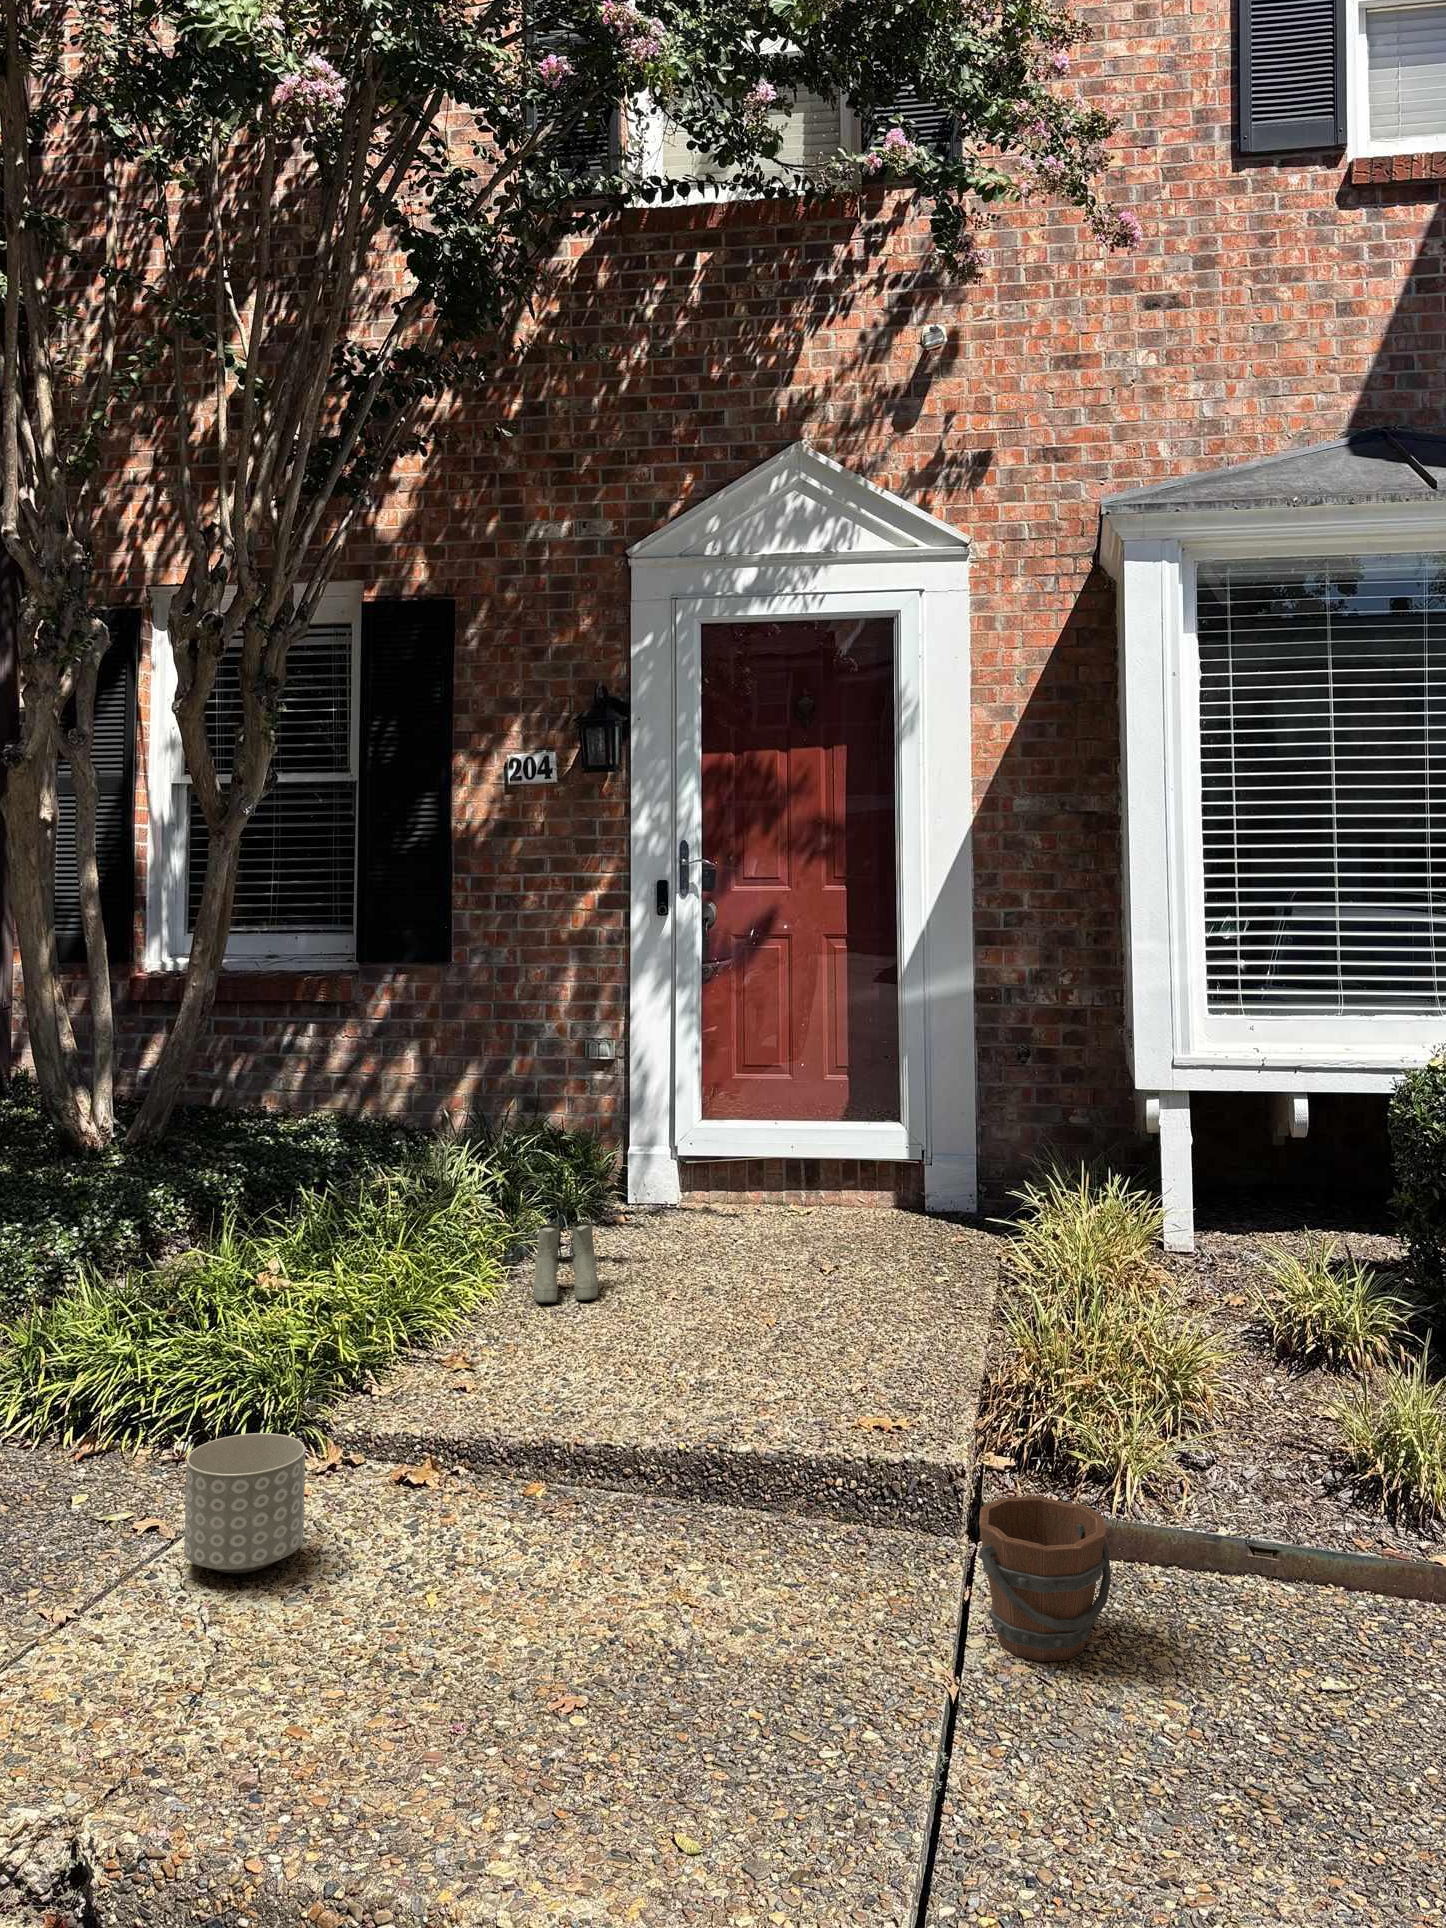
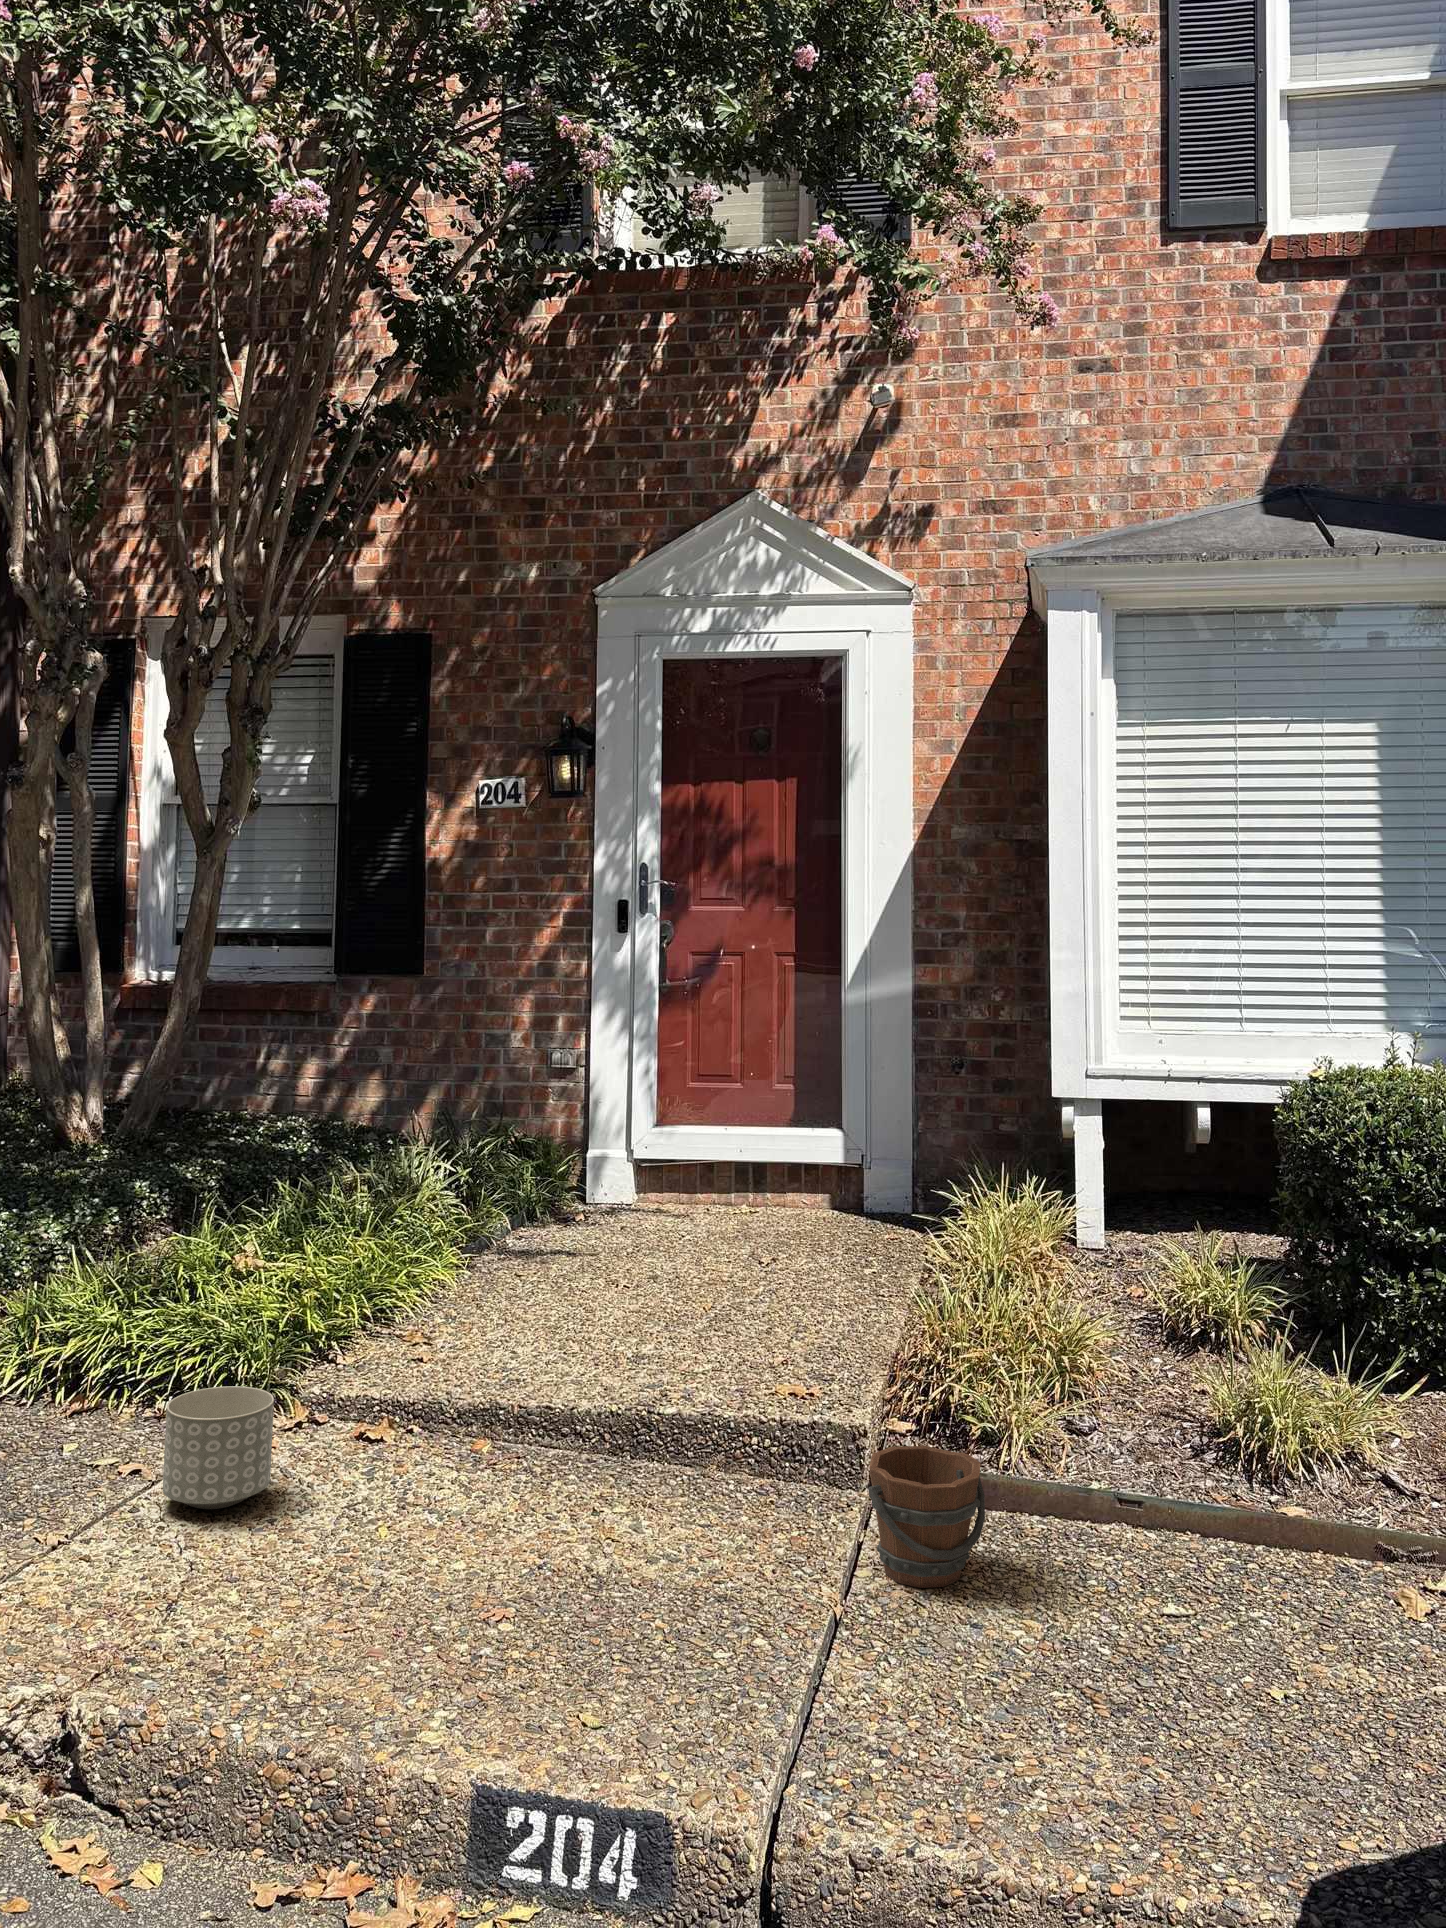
boots: present [534,1222,598,1303] -> none [492,1214,552,1286]

